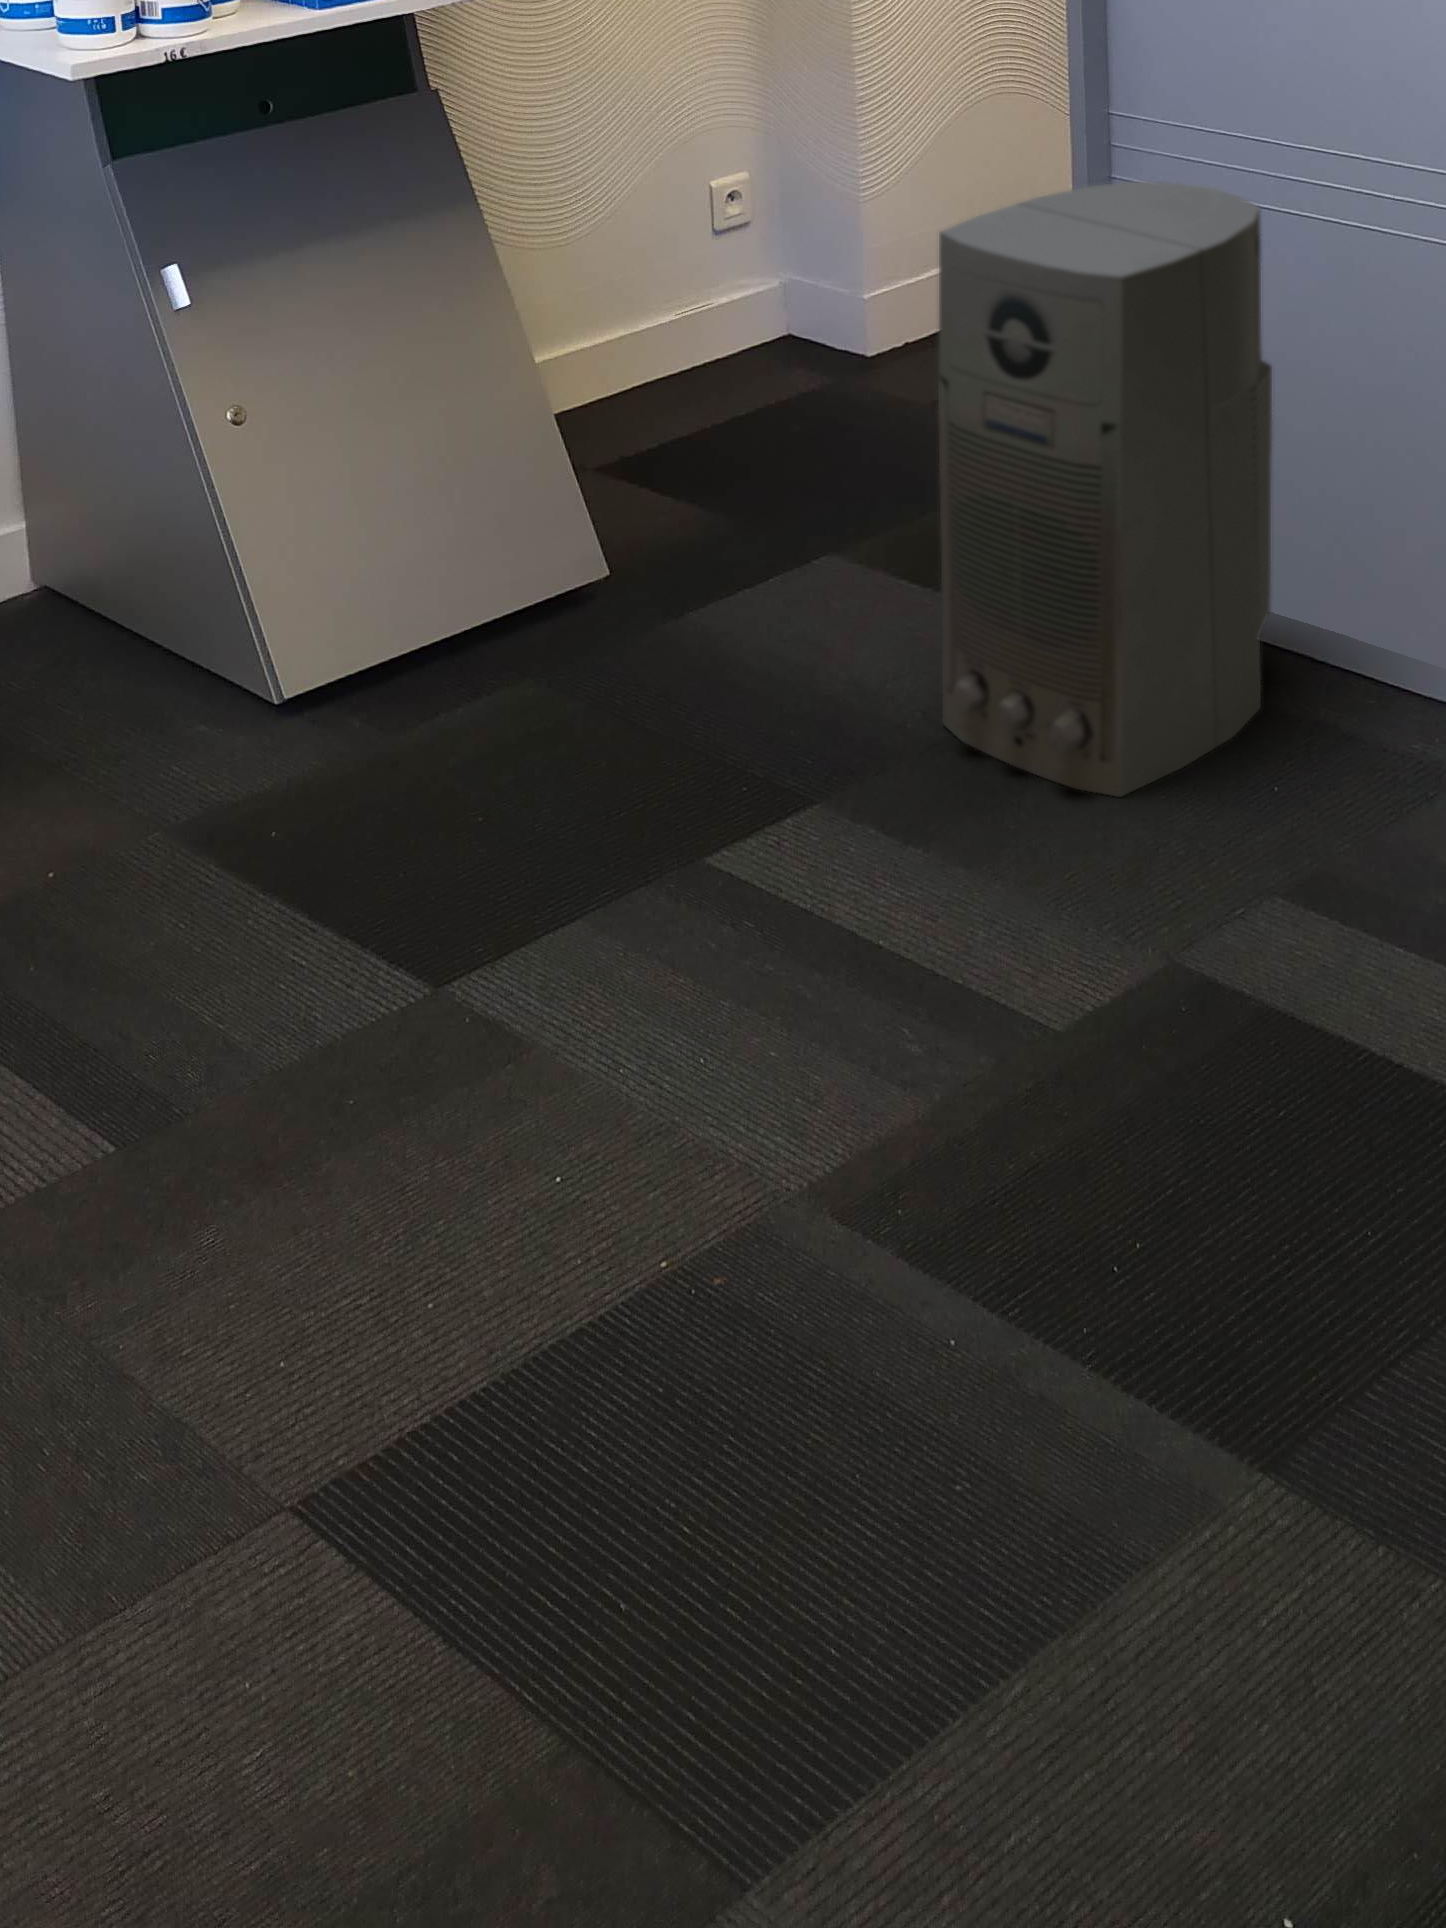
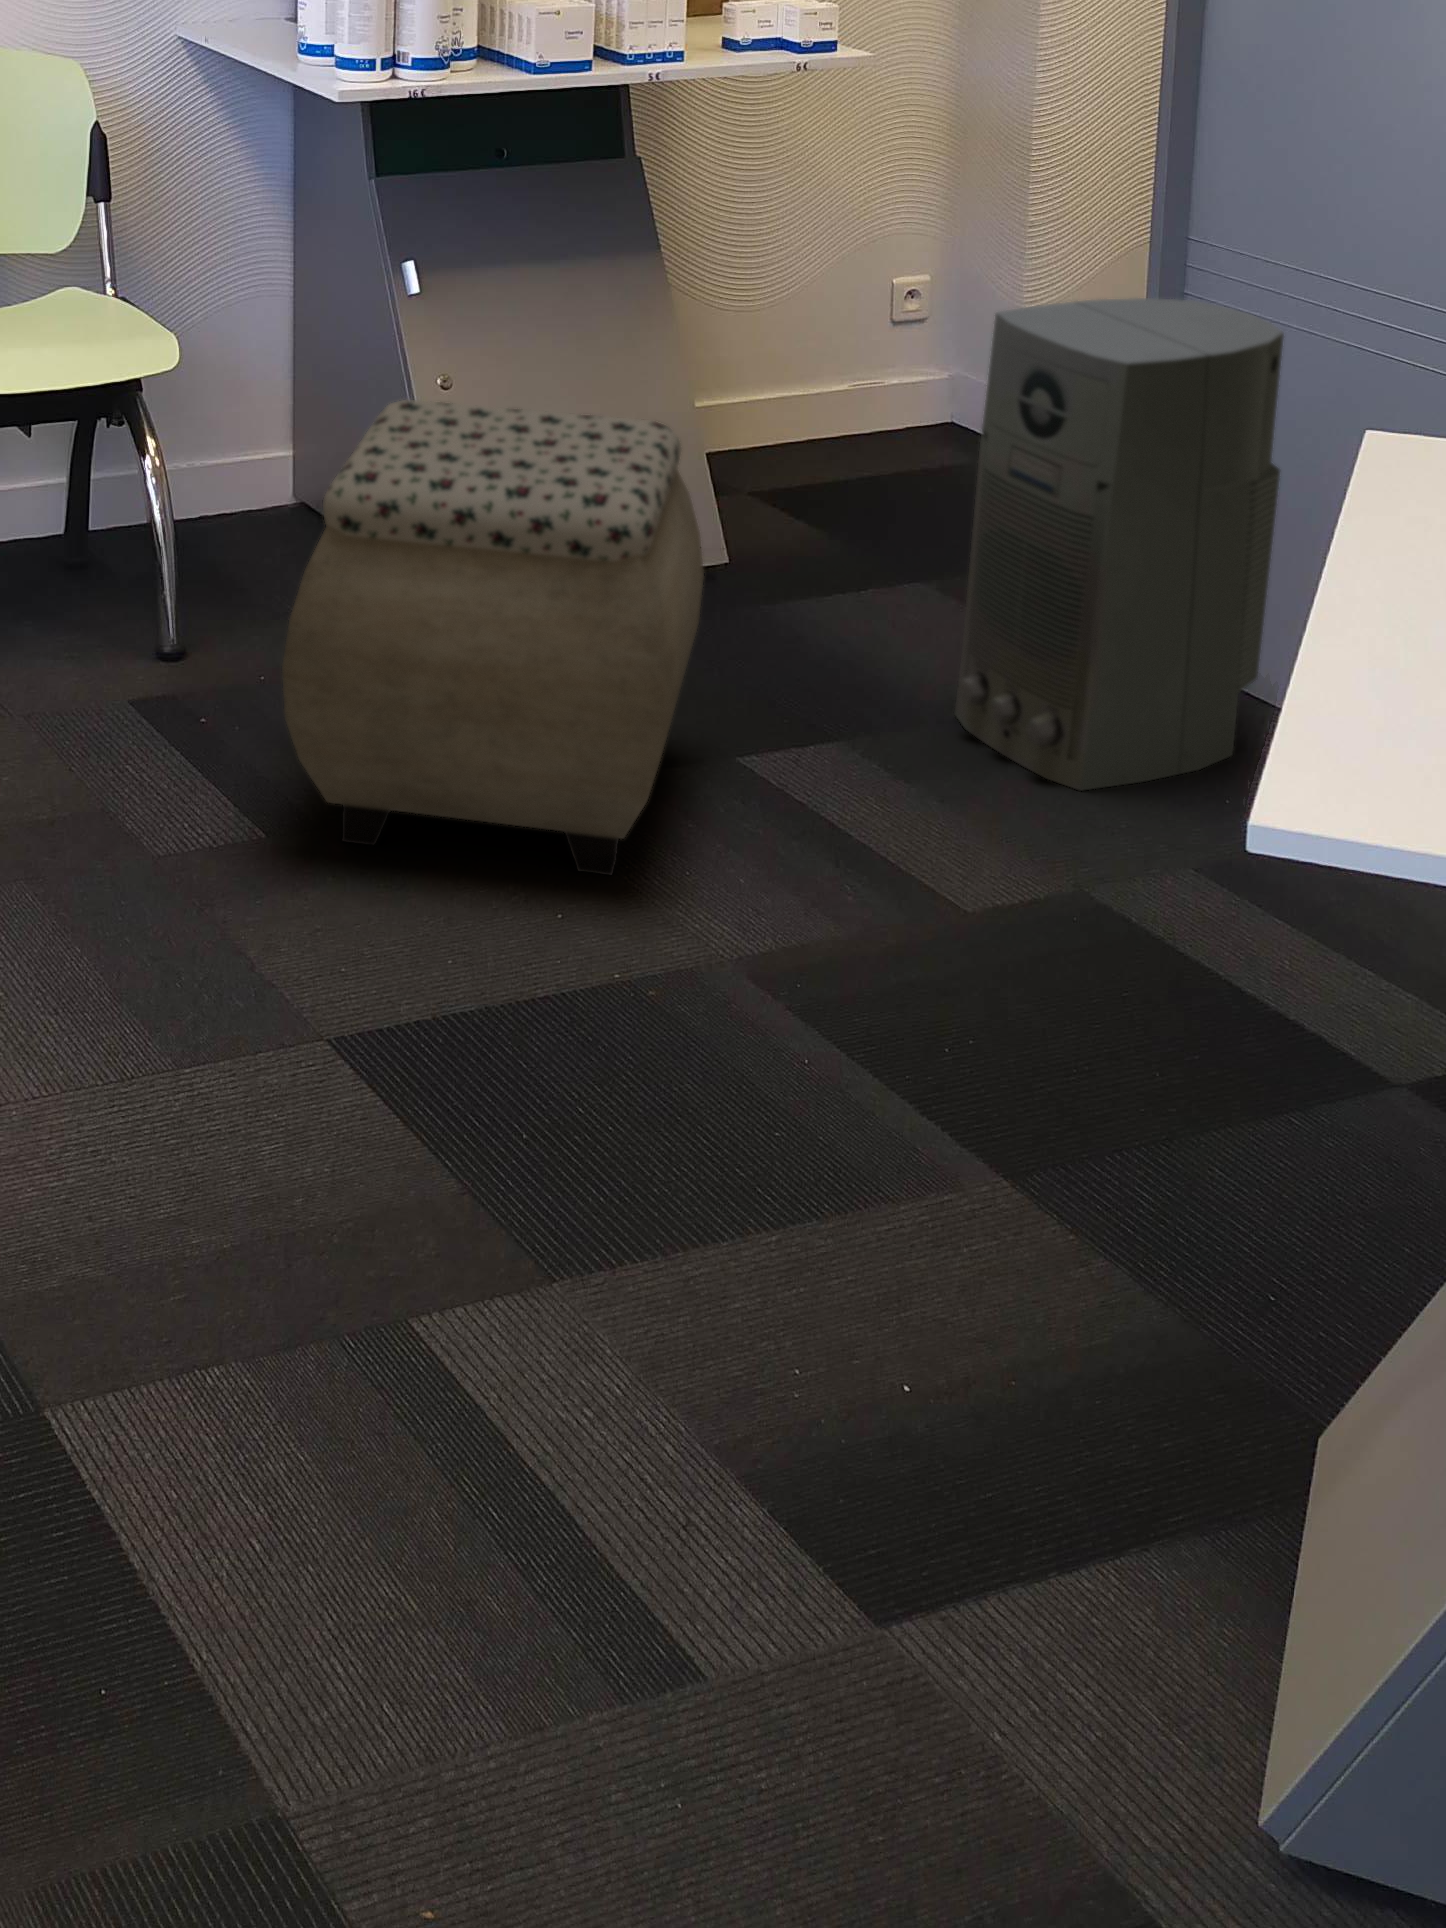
ottoman: none [133,443,674,1114] -> present [282,400,704,875]

